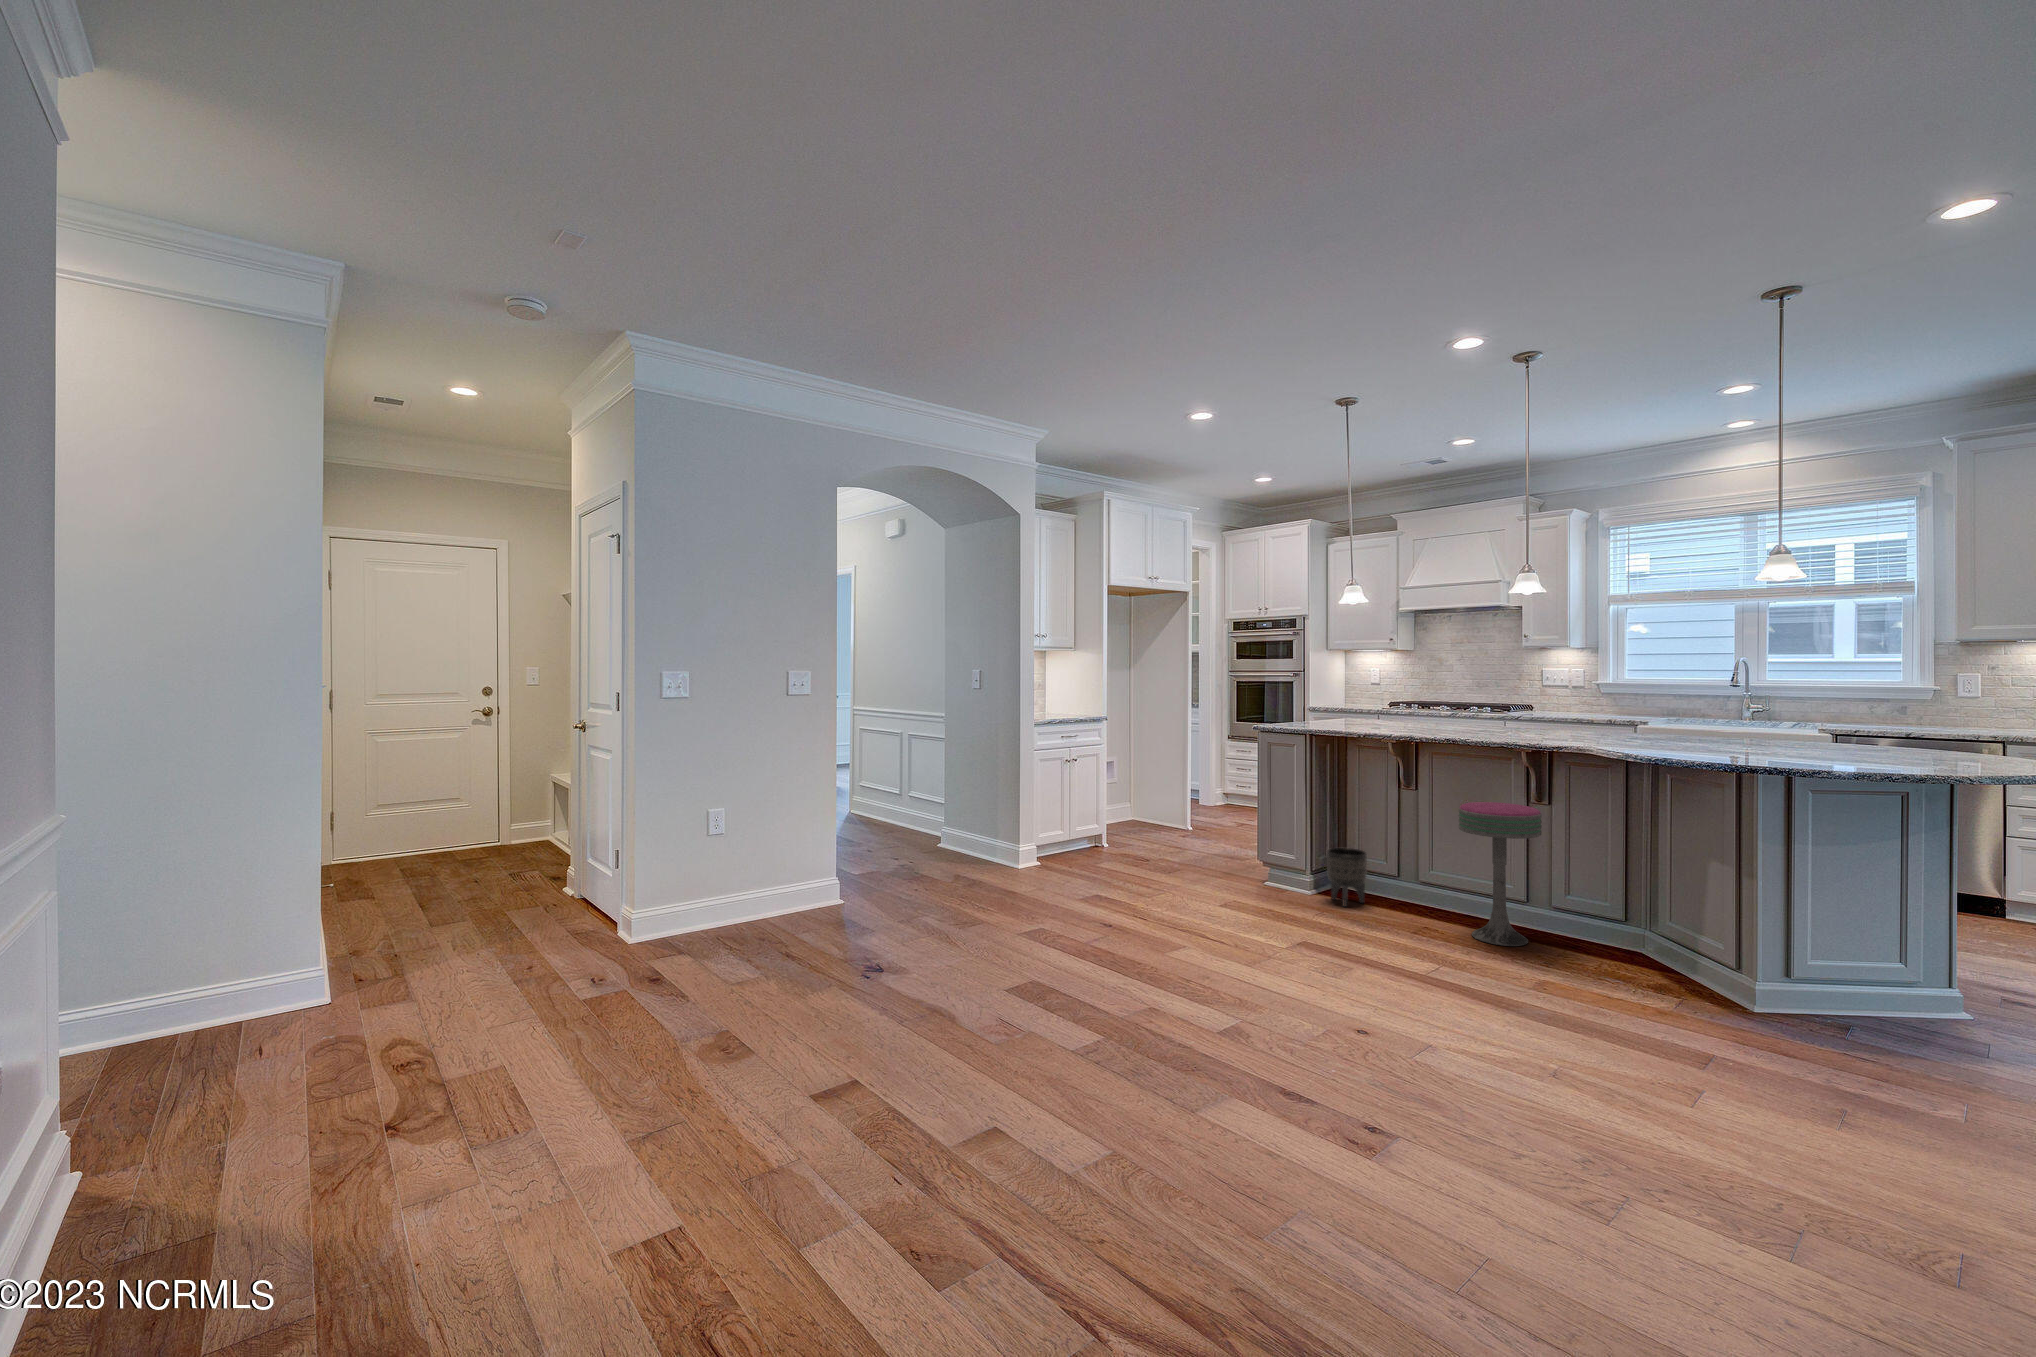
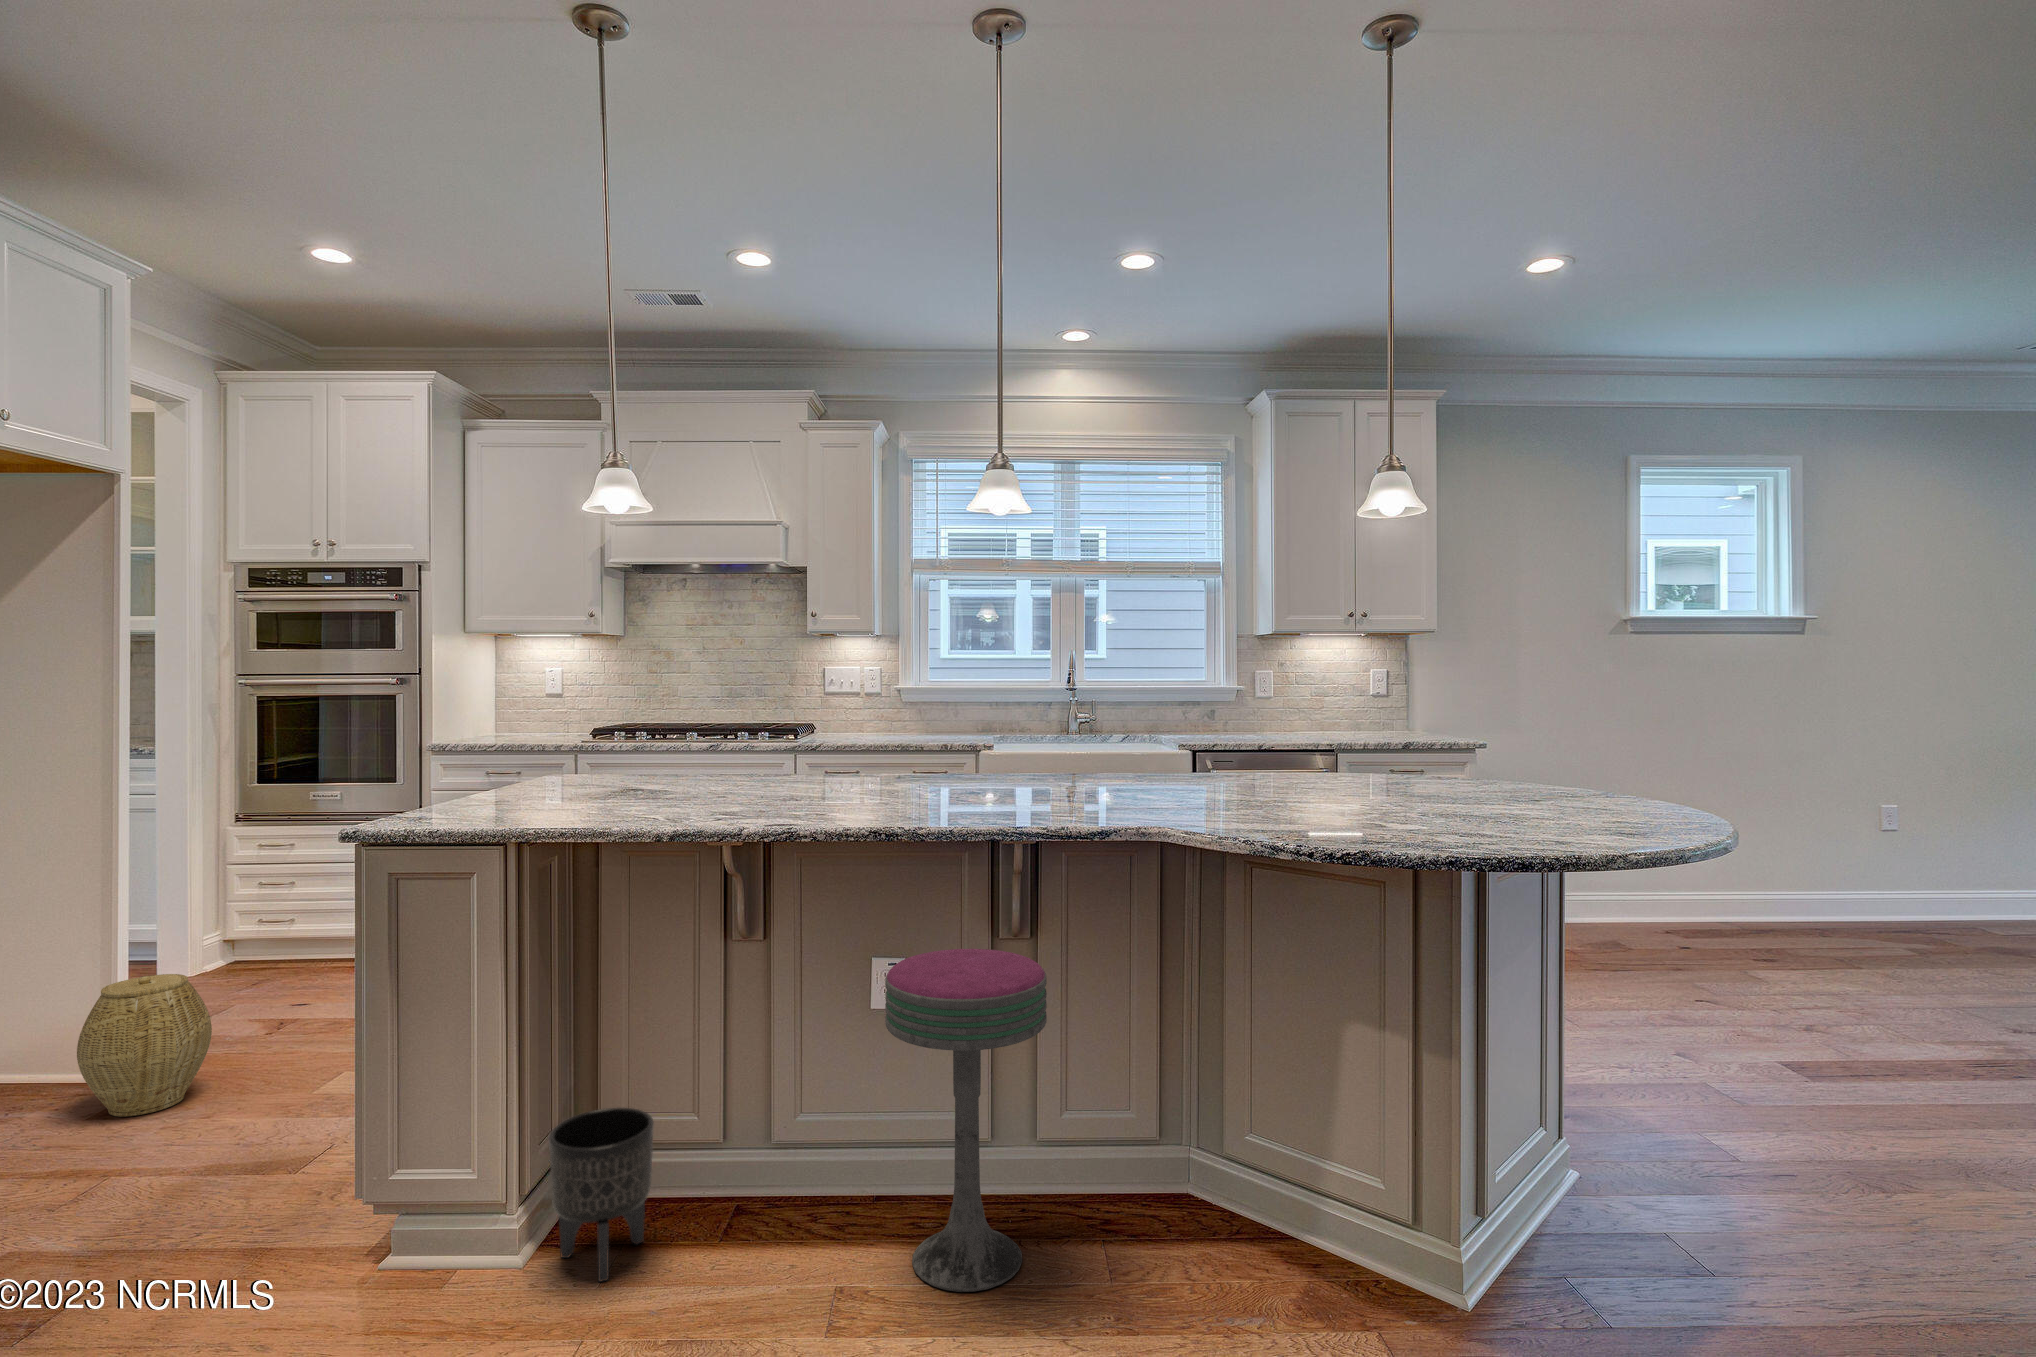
woven basket: none [1180,788,1220,840] -> present [77,974,212,1117]

